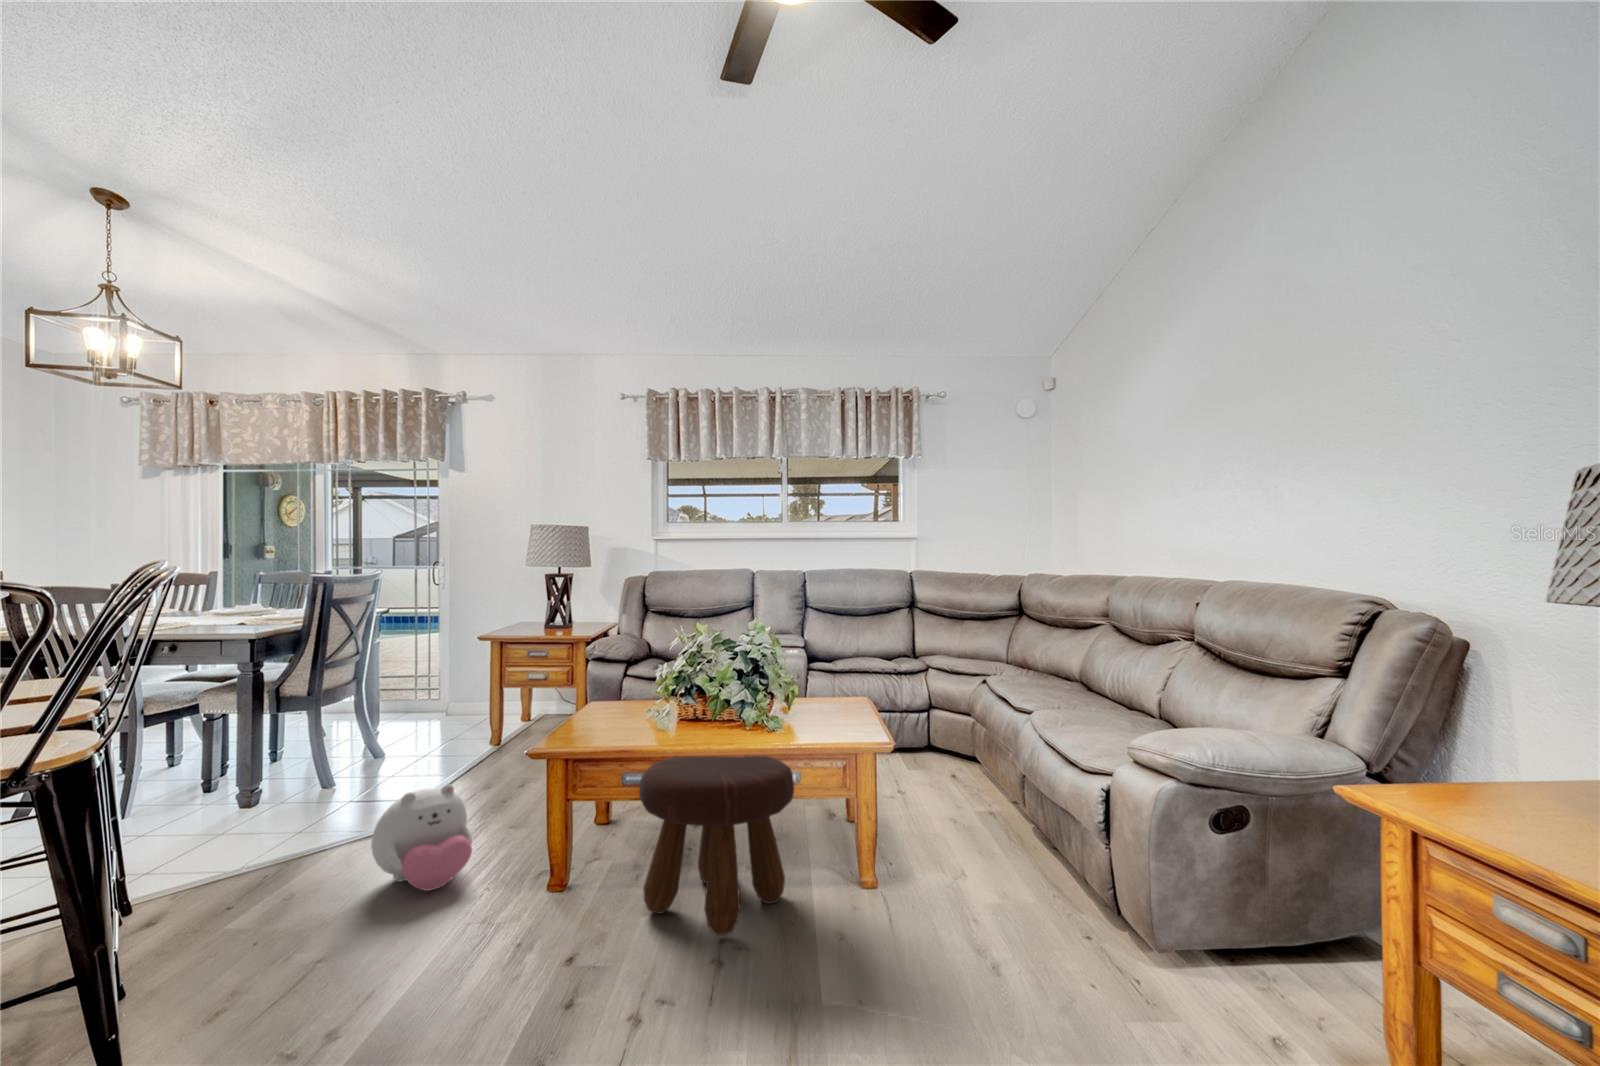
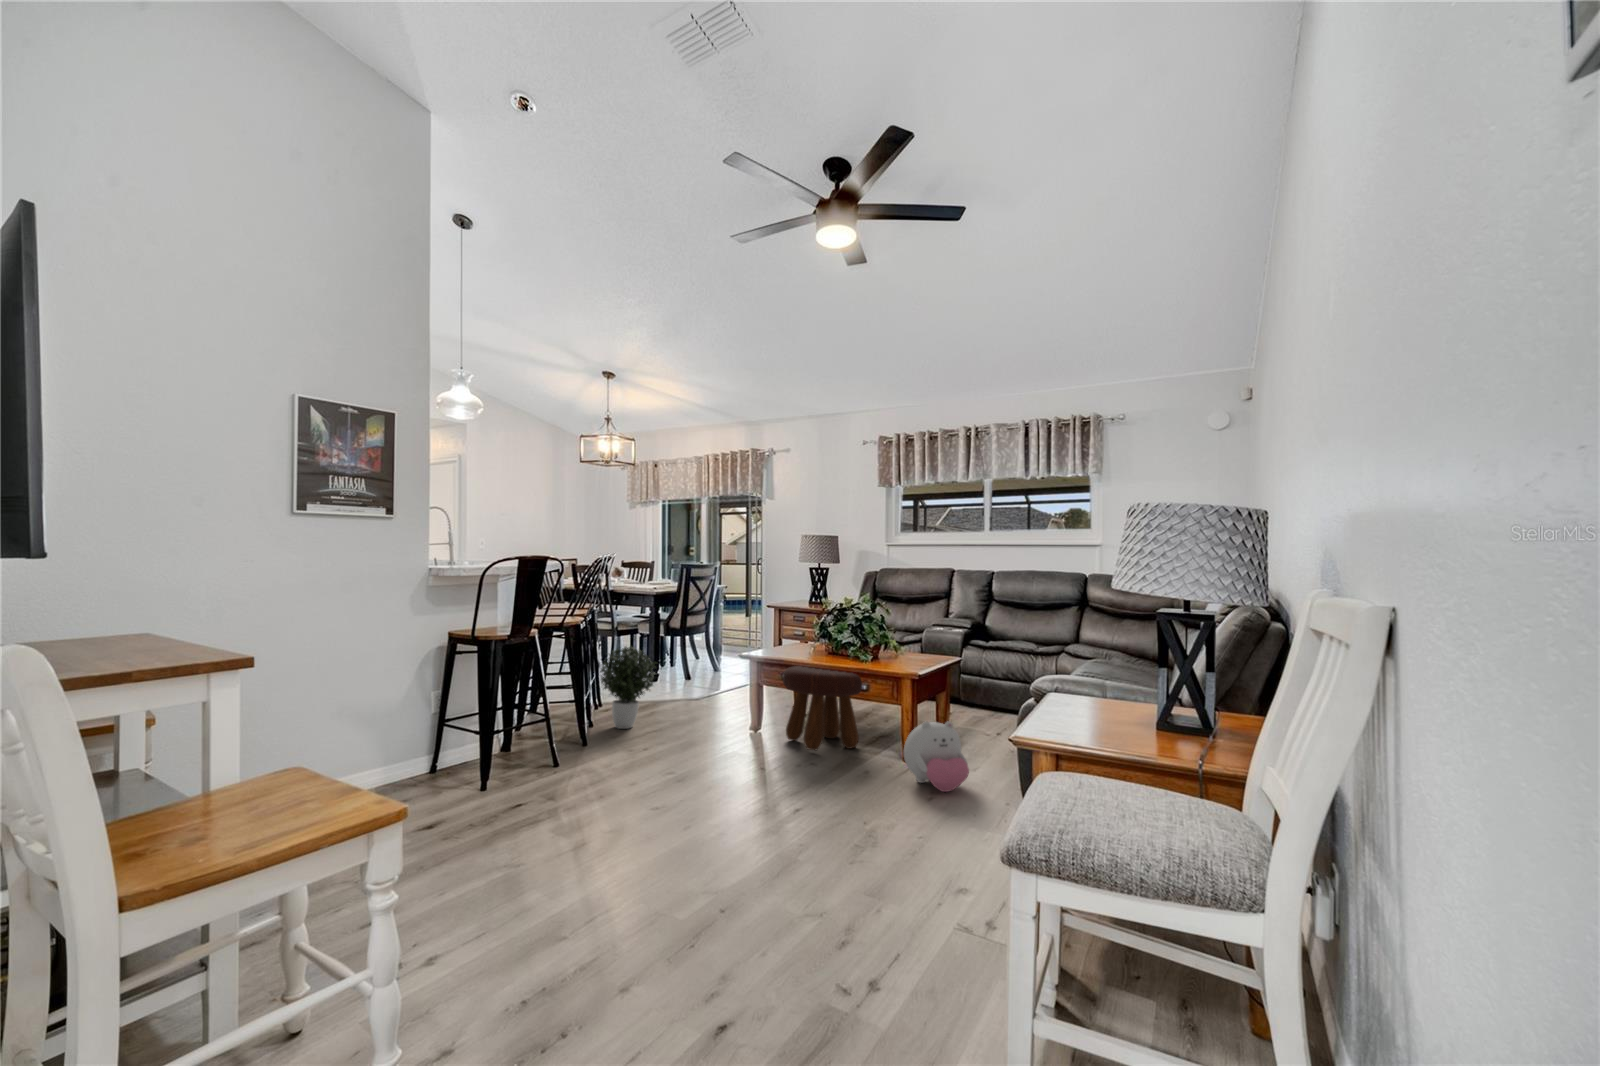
potted plant: none [129,775,317,1000] -> present [600,646,657,729]
plush toy: present [371,784,472,891] -> present [904,722,969,792]

